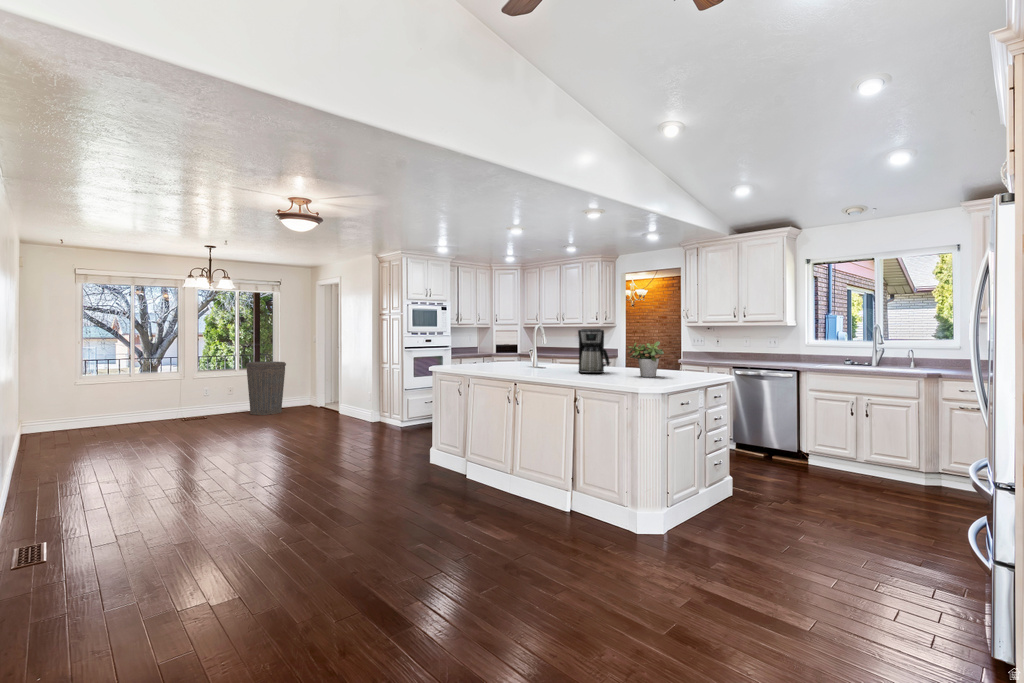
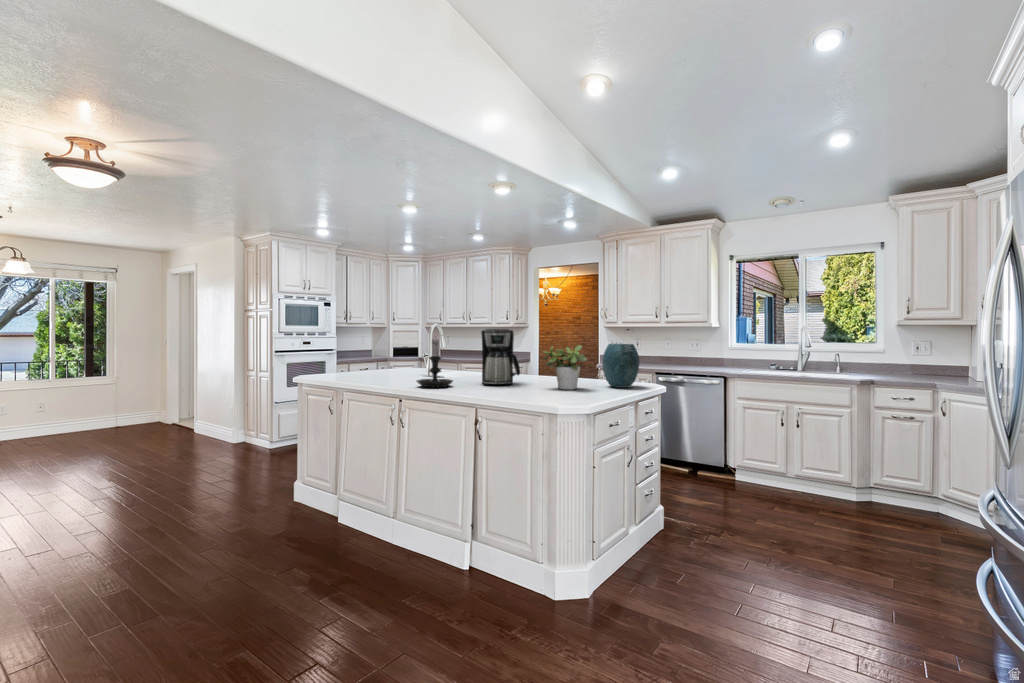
candle holder: none [527,334,557,375] -> present [417,339,453,387]
vase: none [678,341,709,376] -> present [602,344,639,388]
trash can: present [246,362,286,415] -> none [63,368,122,437]

